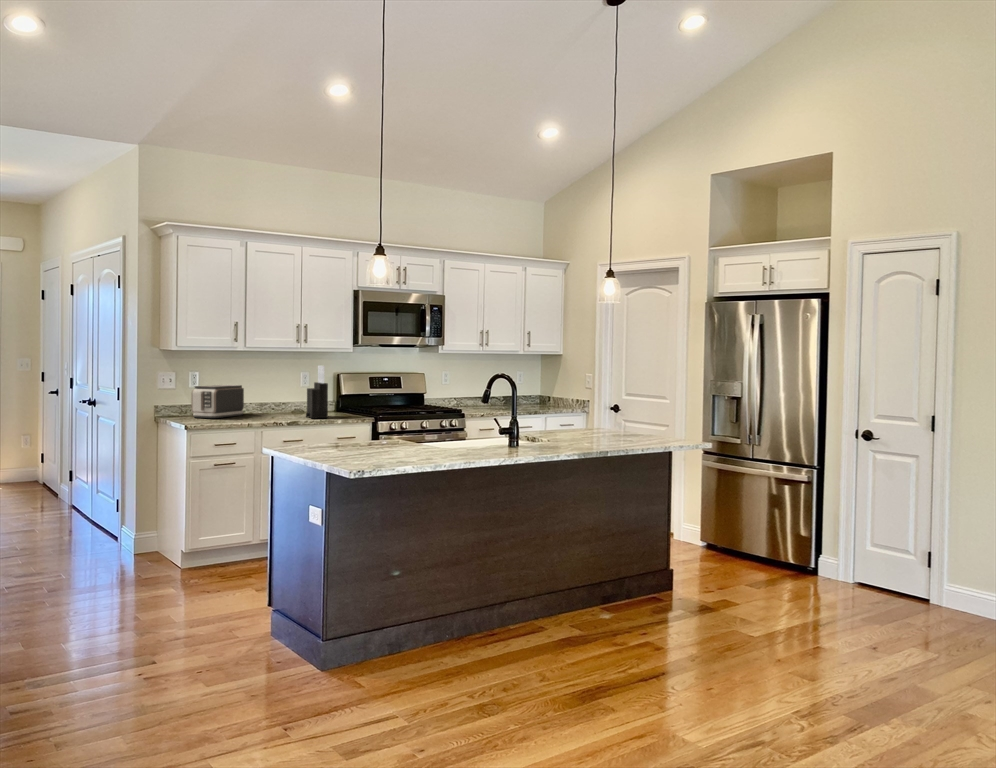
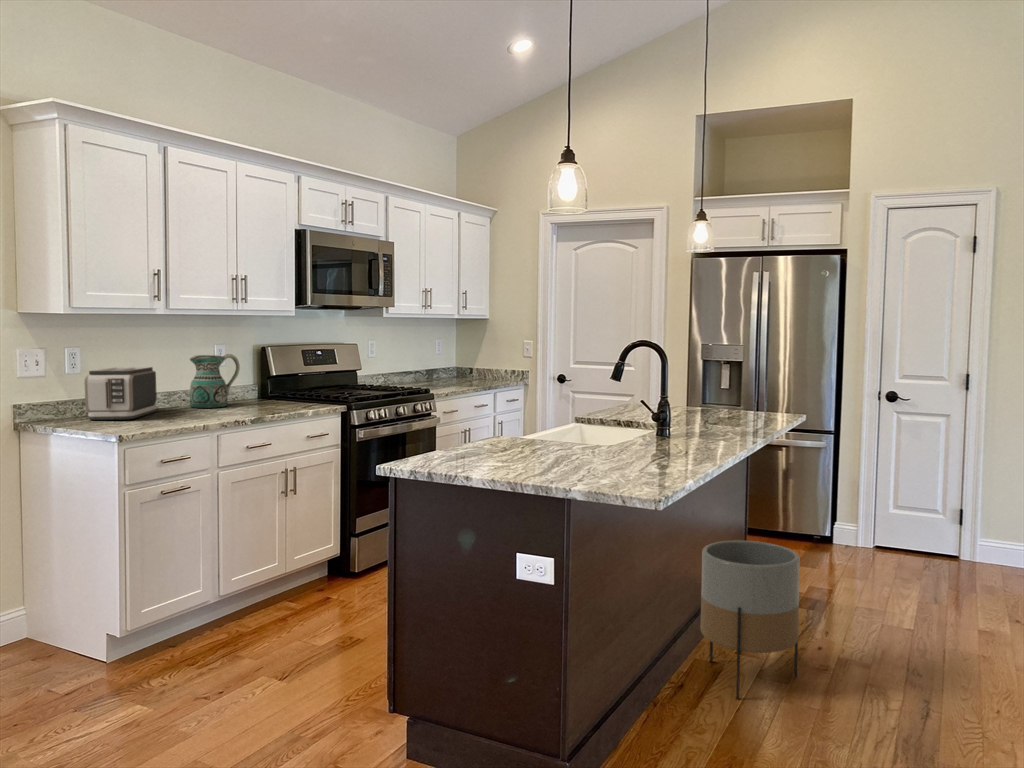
knife block: present [306,366,328,418] -> none [252,335,292,410]
ceramic pitcher: none [270,378,305,415] -> present [190,354,240,408]
planter: none [508,532,581,647] -> present [700,540,800,699]

